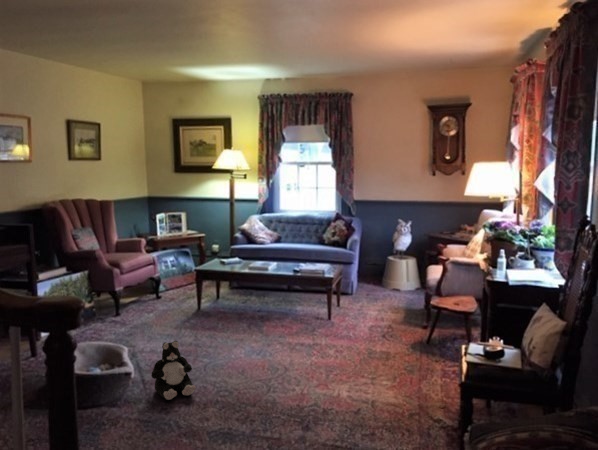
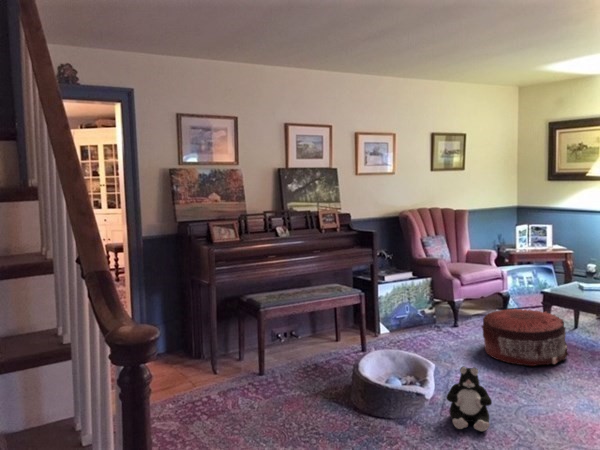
pouf: none [152,286,225,336] -> present [482,308,569,366]

